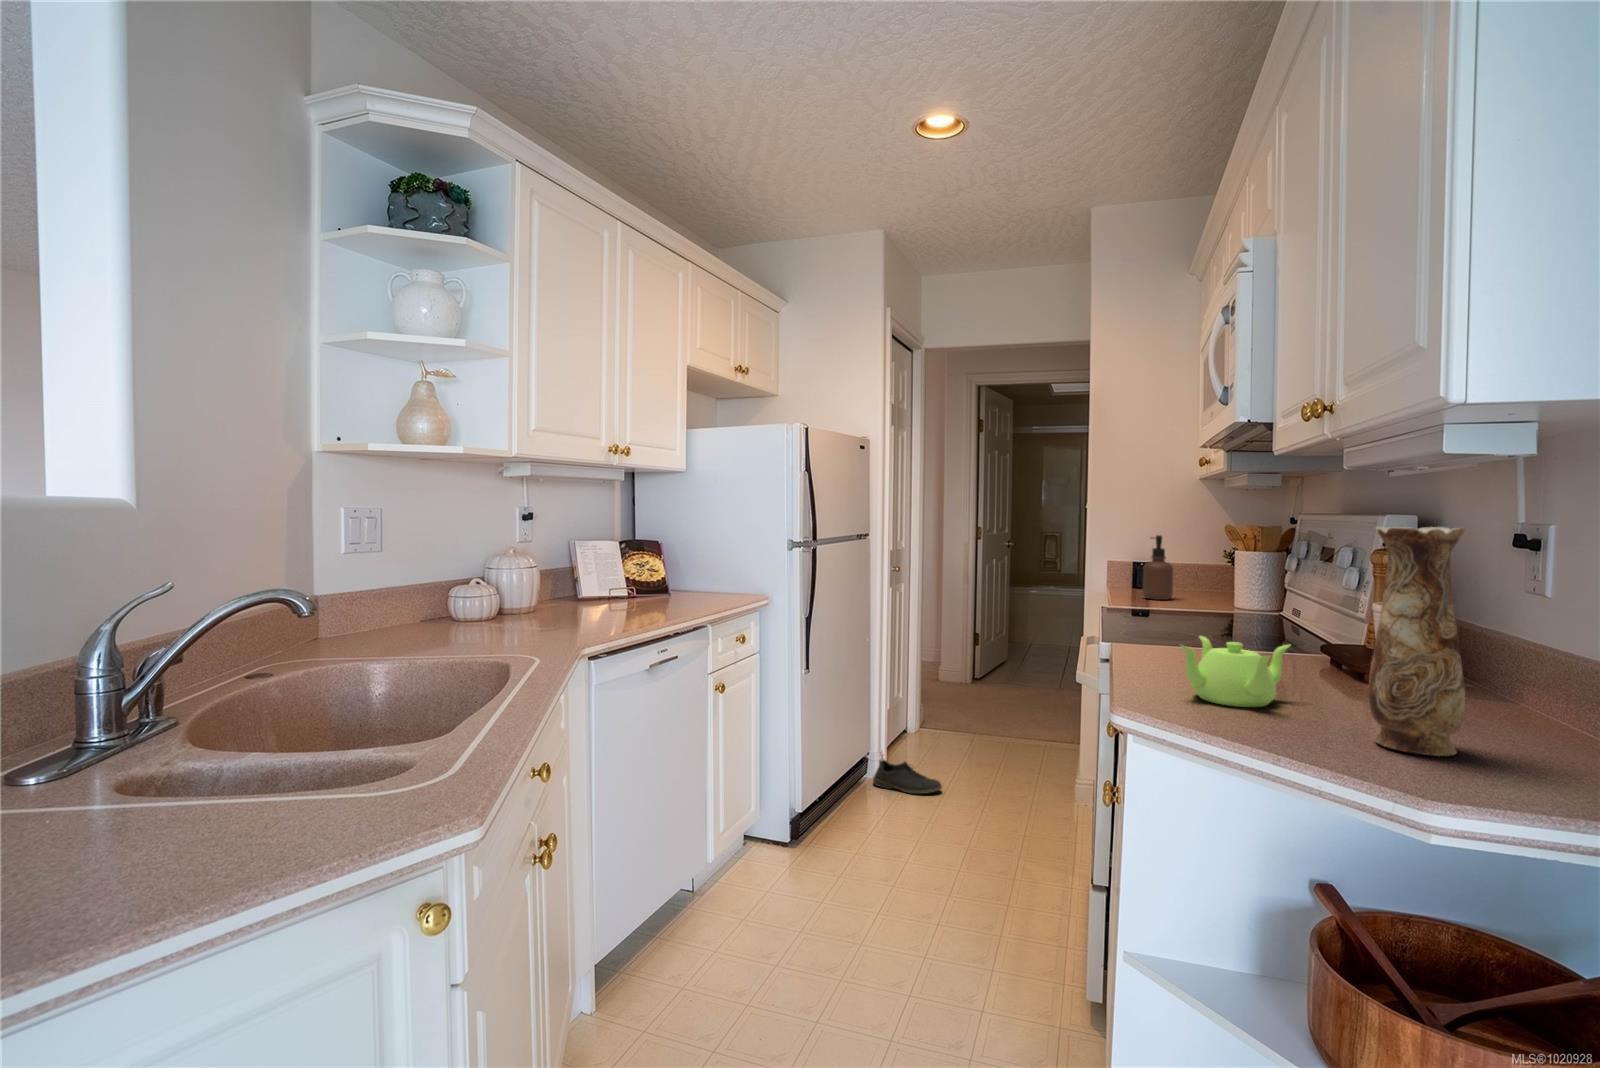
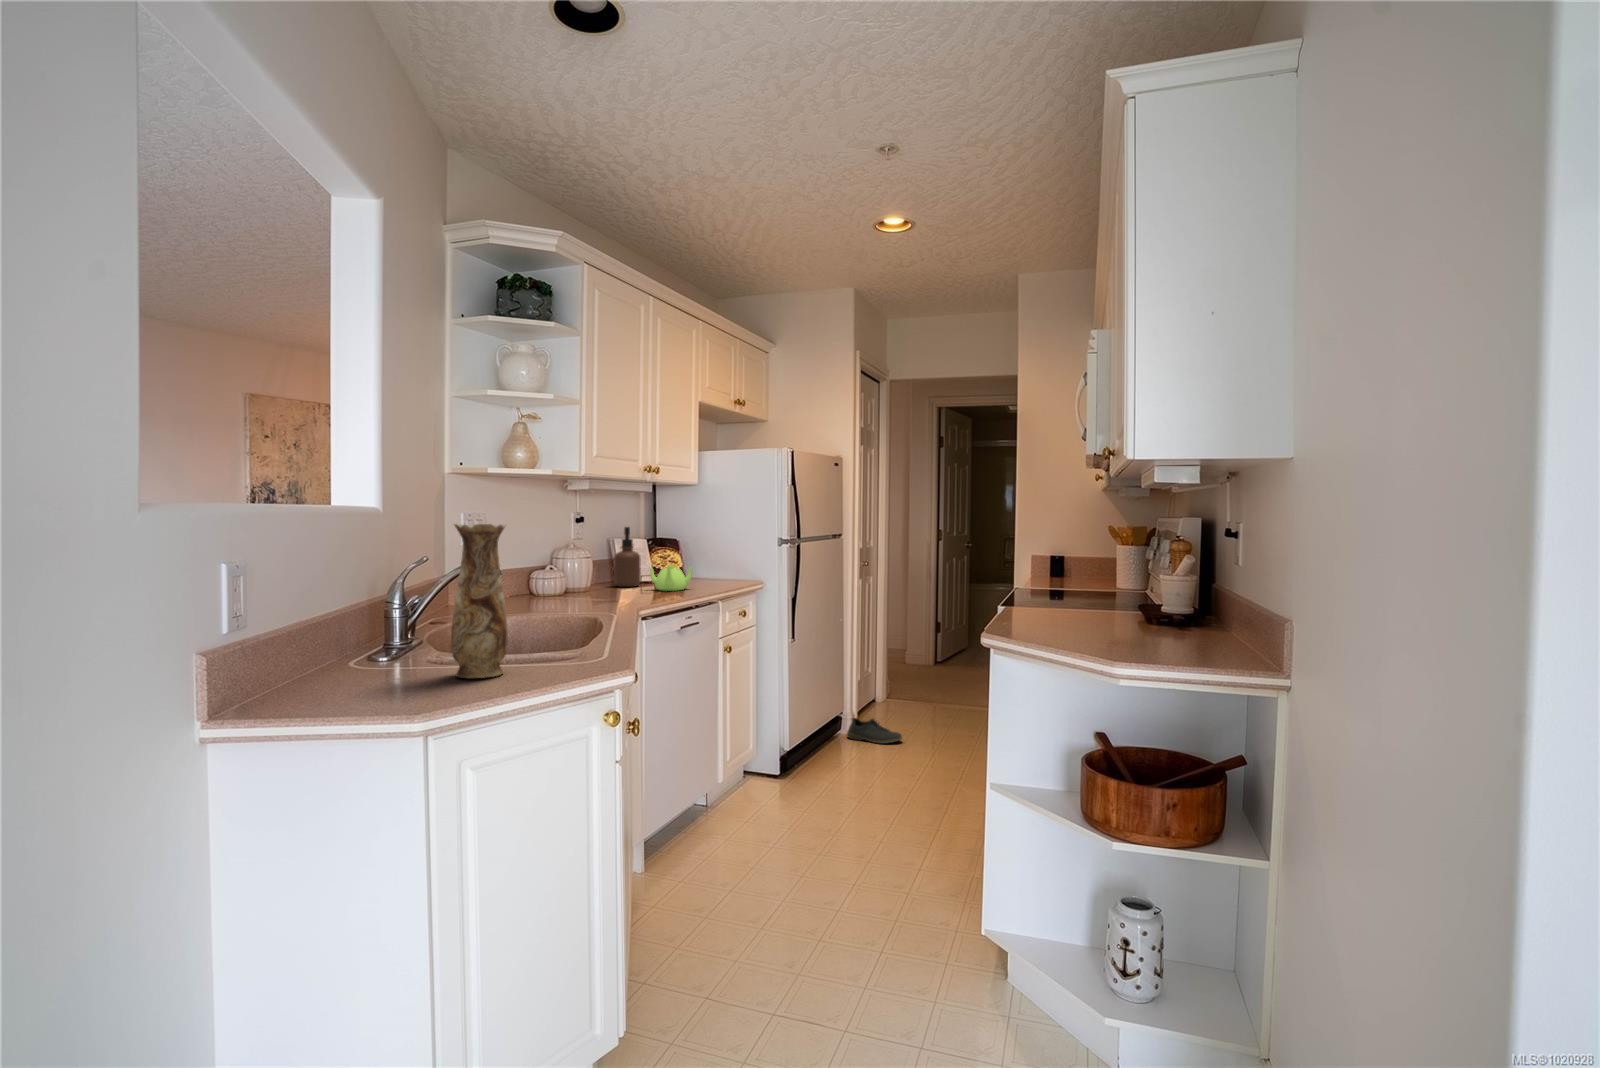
vase: present [1369,527,1466,756] -> present [451,524,508,678]
soap dispenser: present [1143,535,1173,600] -> present [614,527,641,587]
teapot: present [1181,636,1291,707] -> present [649,565,693,591]

